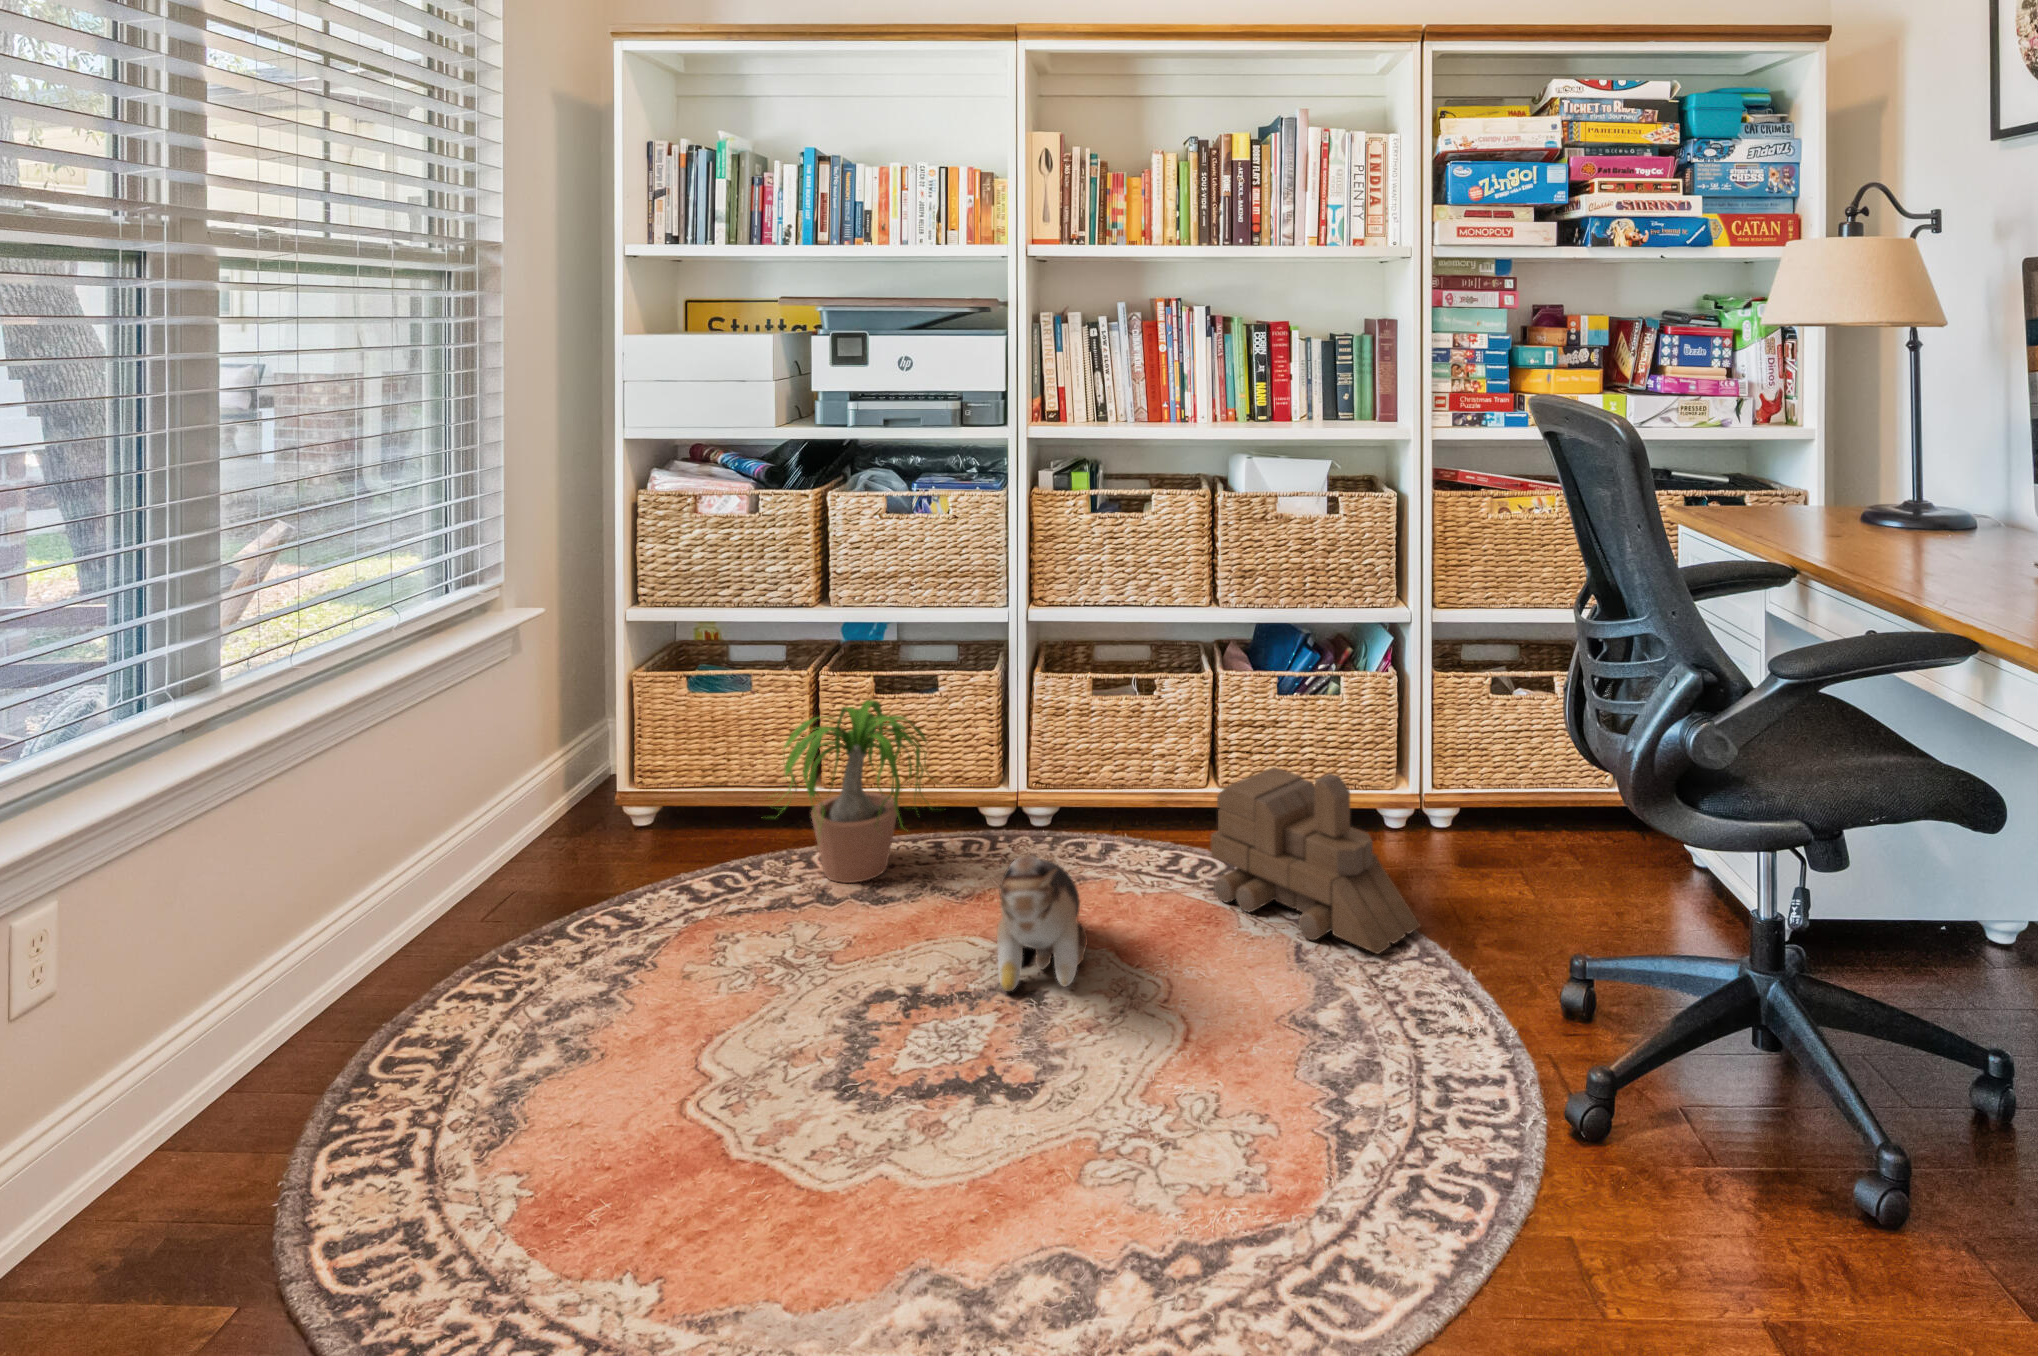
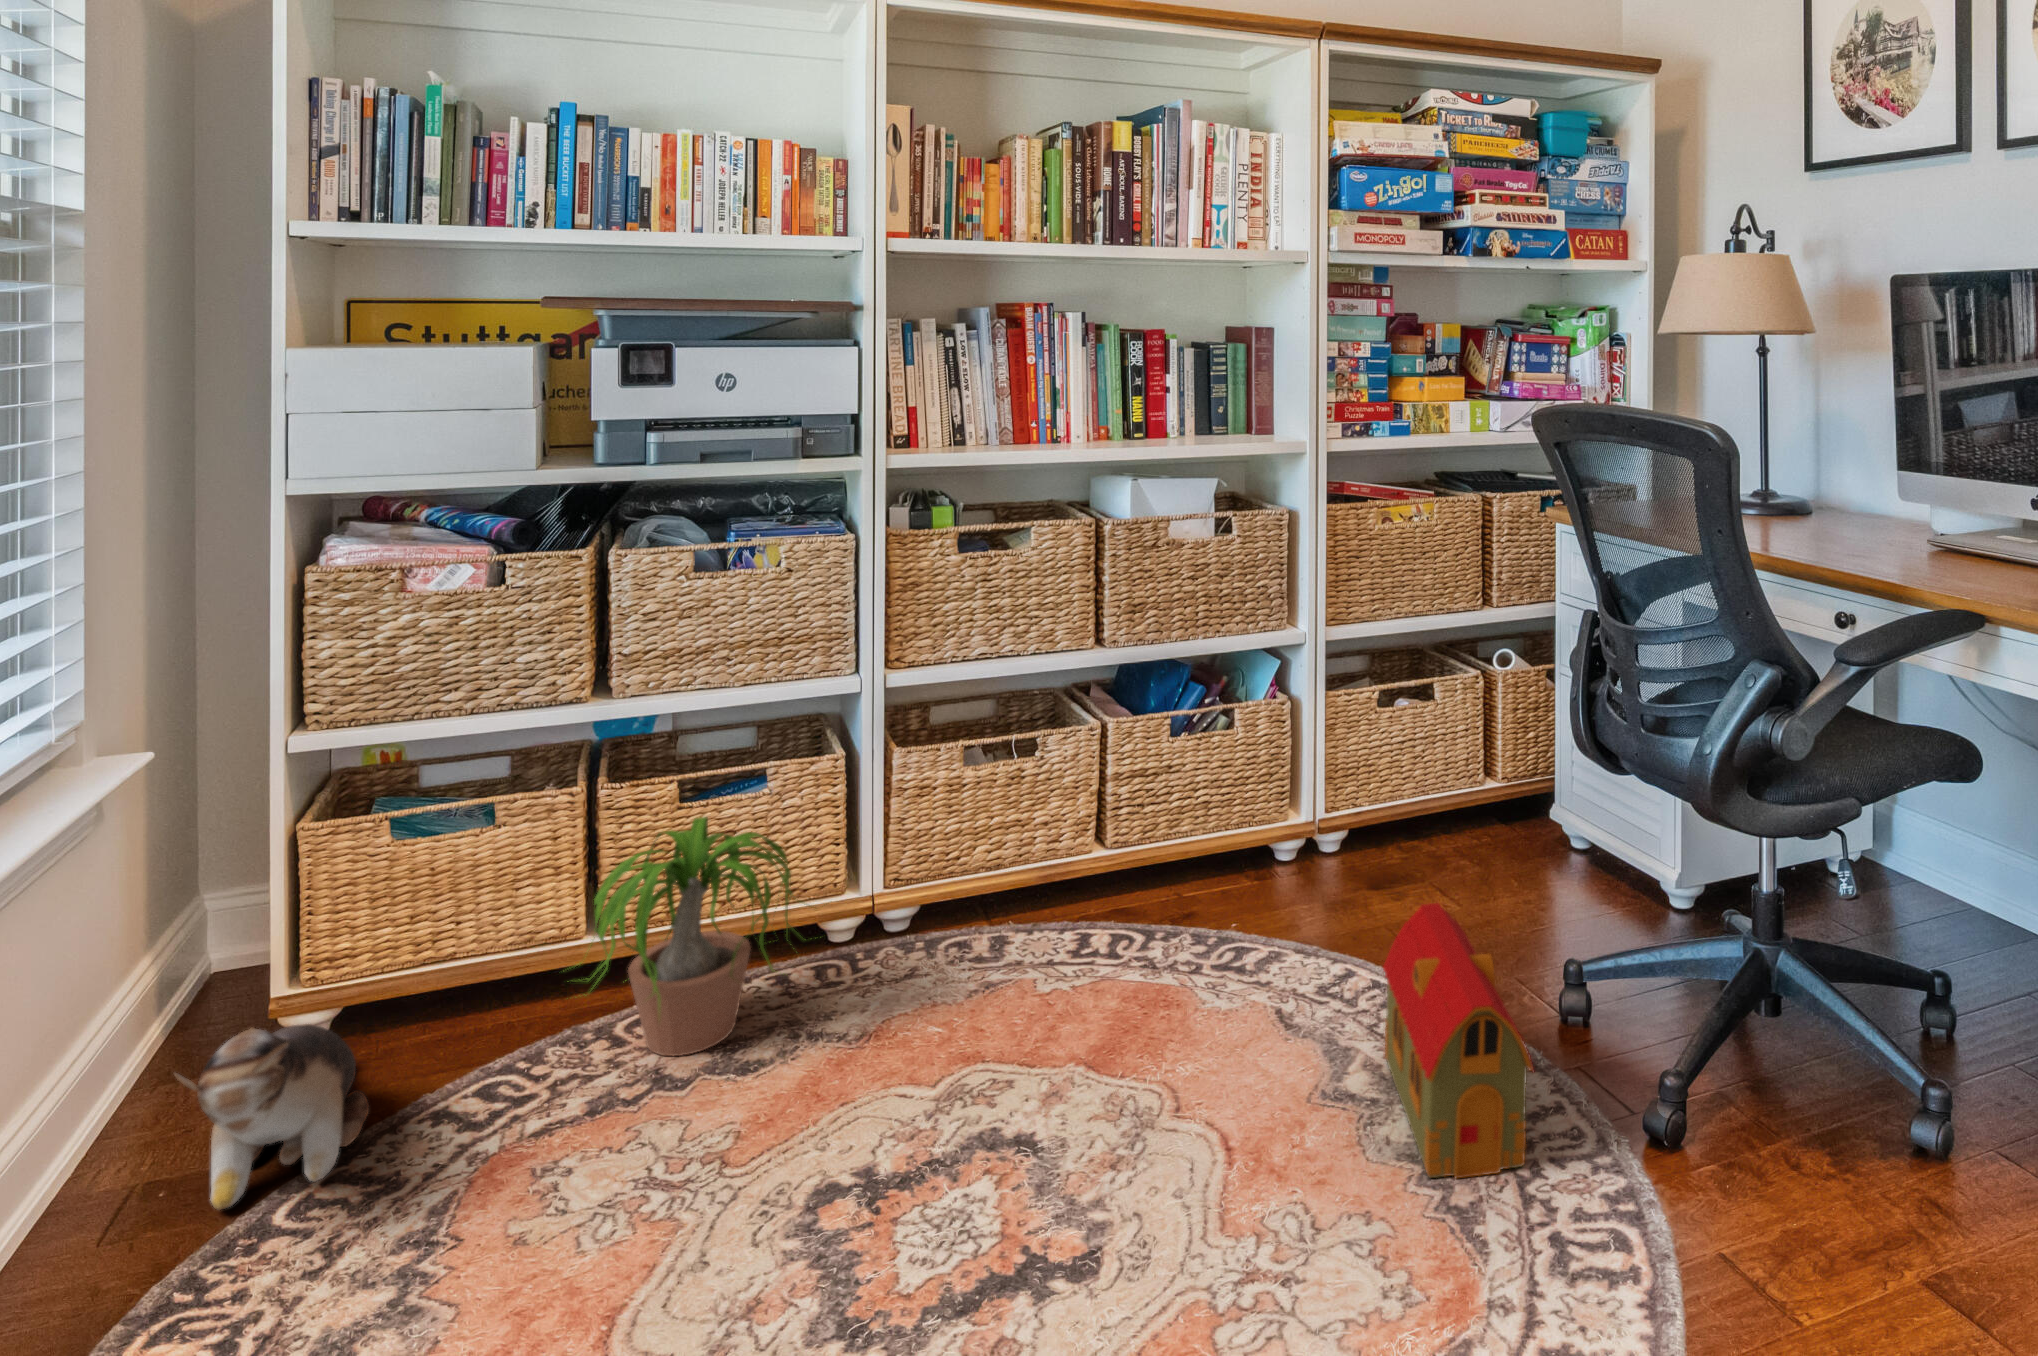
toy train: present [1211,767,1420,954] -> none [1141,817,1369,996]
plush toy: present [989,853,1088,991] -> present [174,1024,369,1209]
toy house: none [1373,869,1490,1146] -> present [1383,903,1534,1178]

